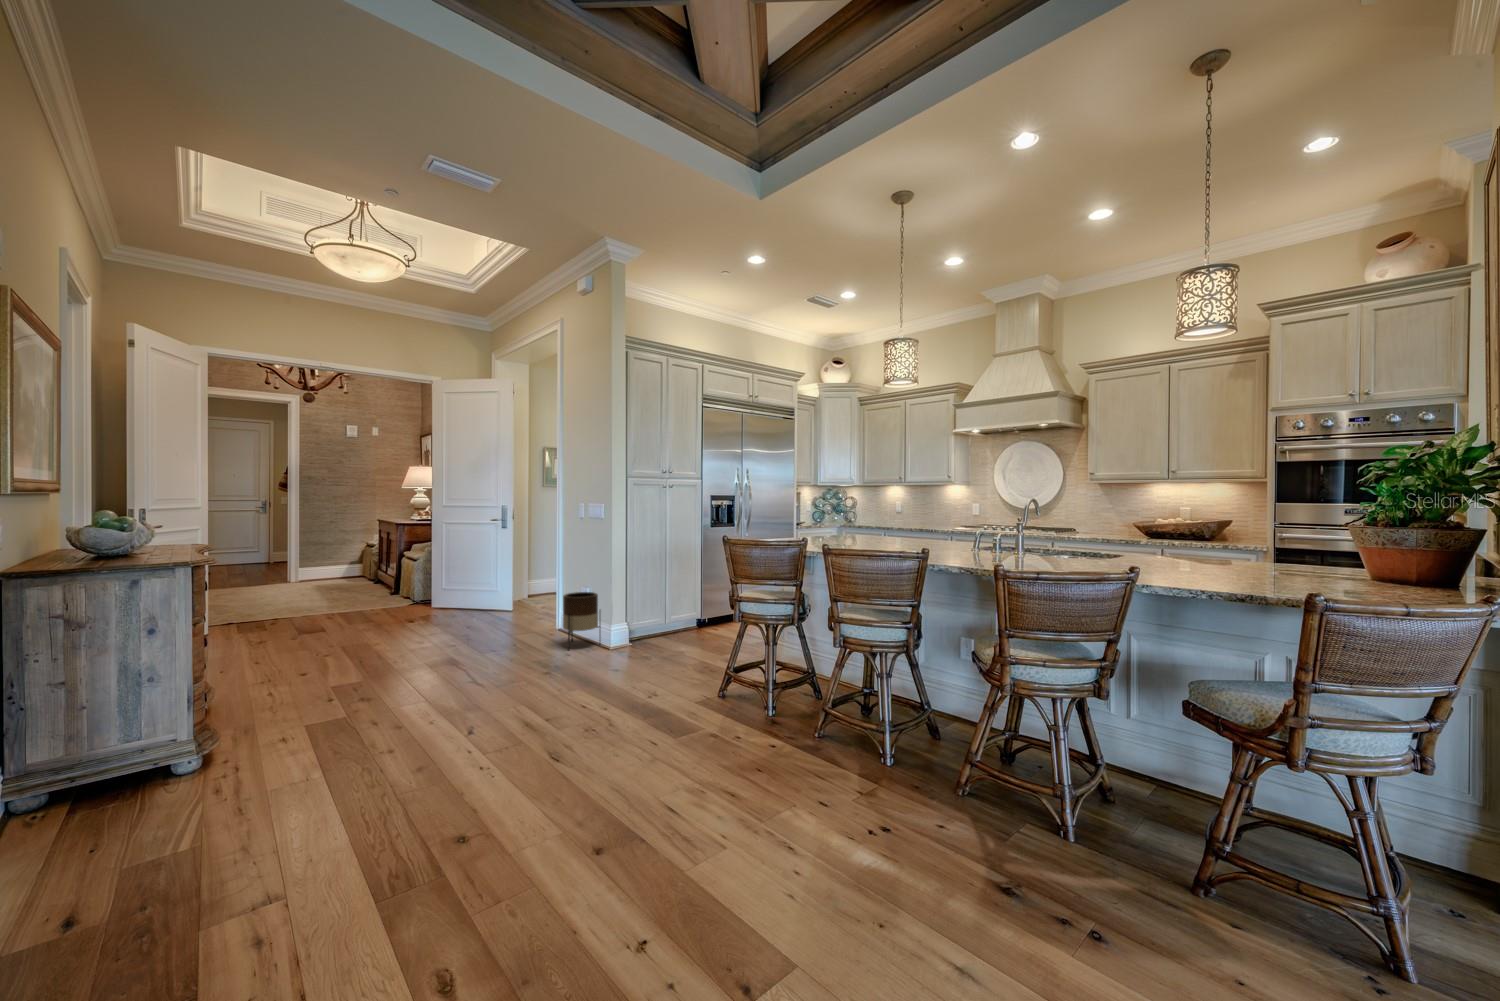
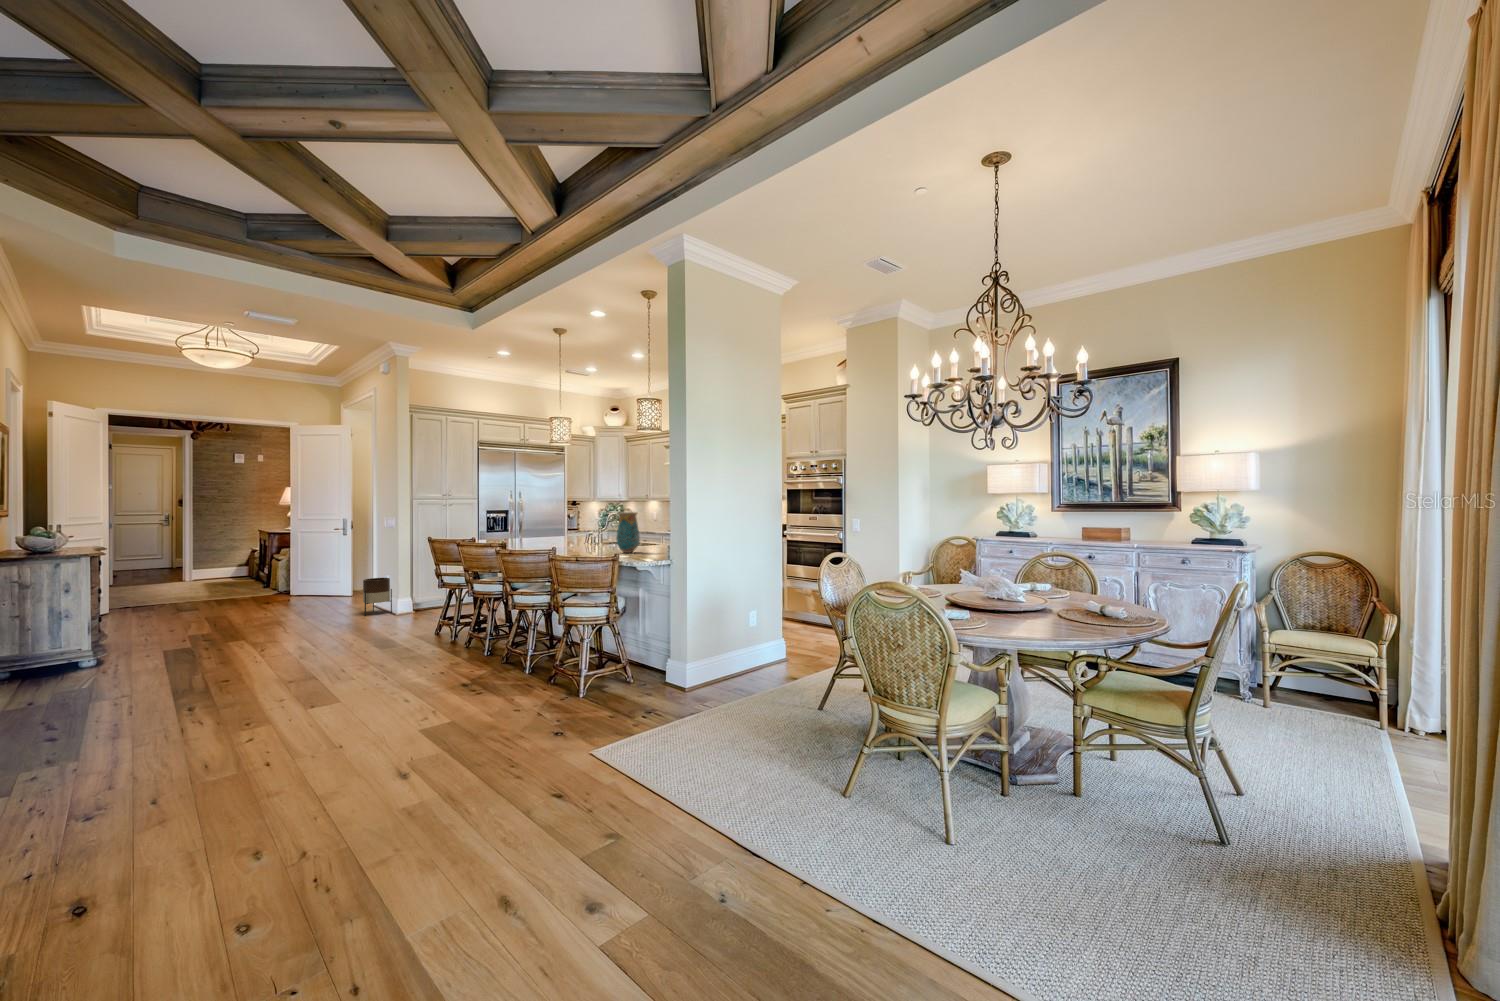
vase: none [1212,496,1274,581] -> present [616,512,640,553]

